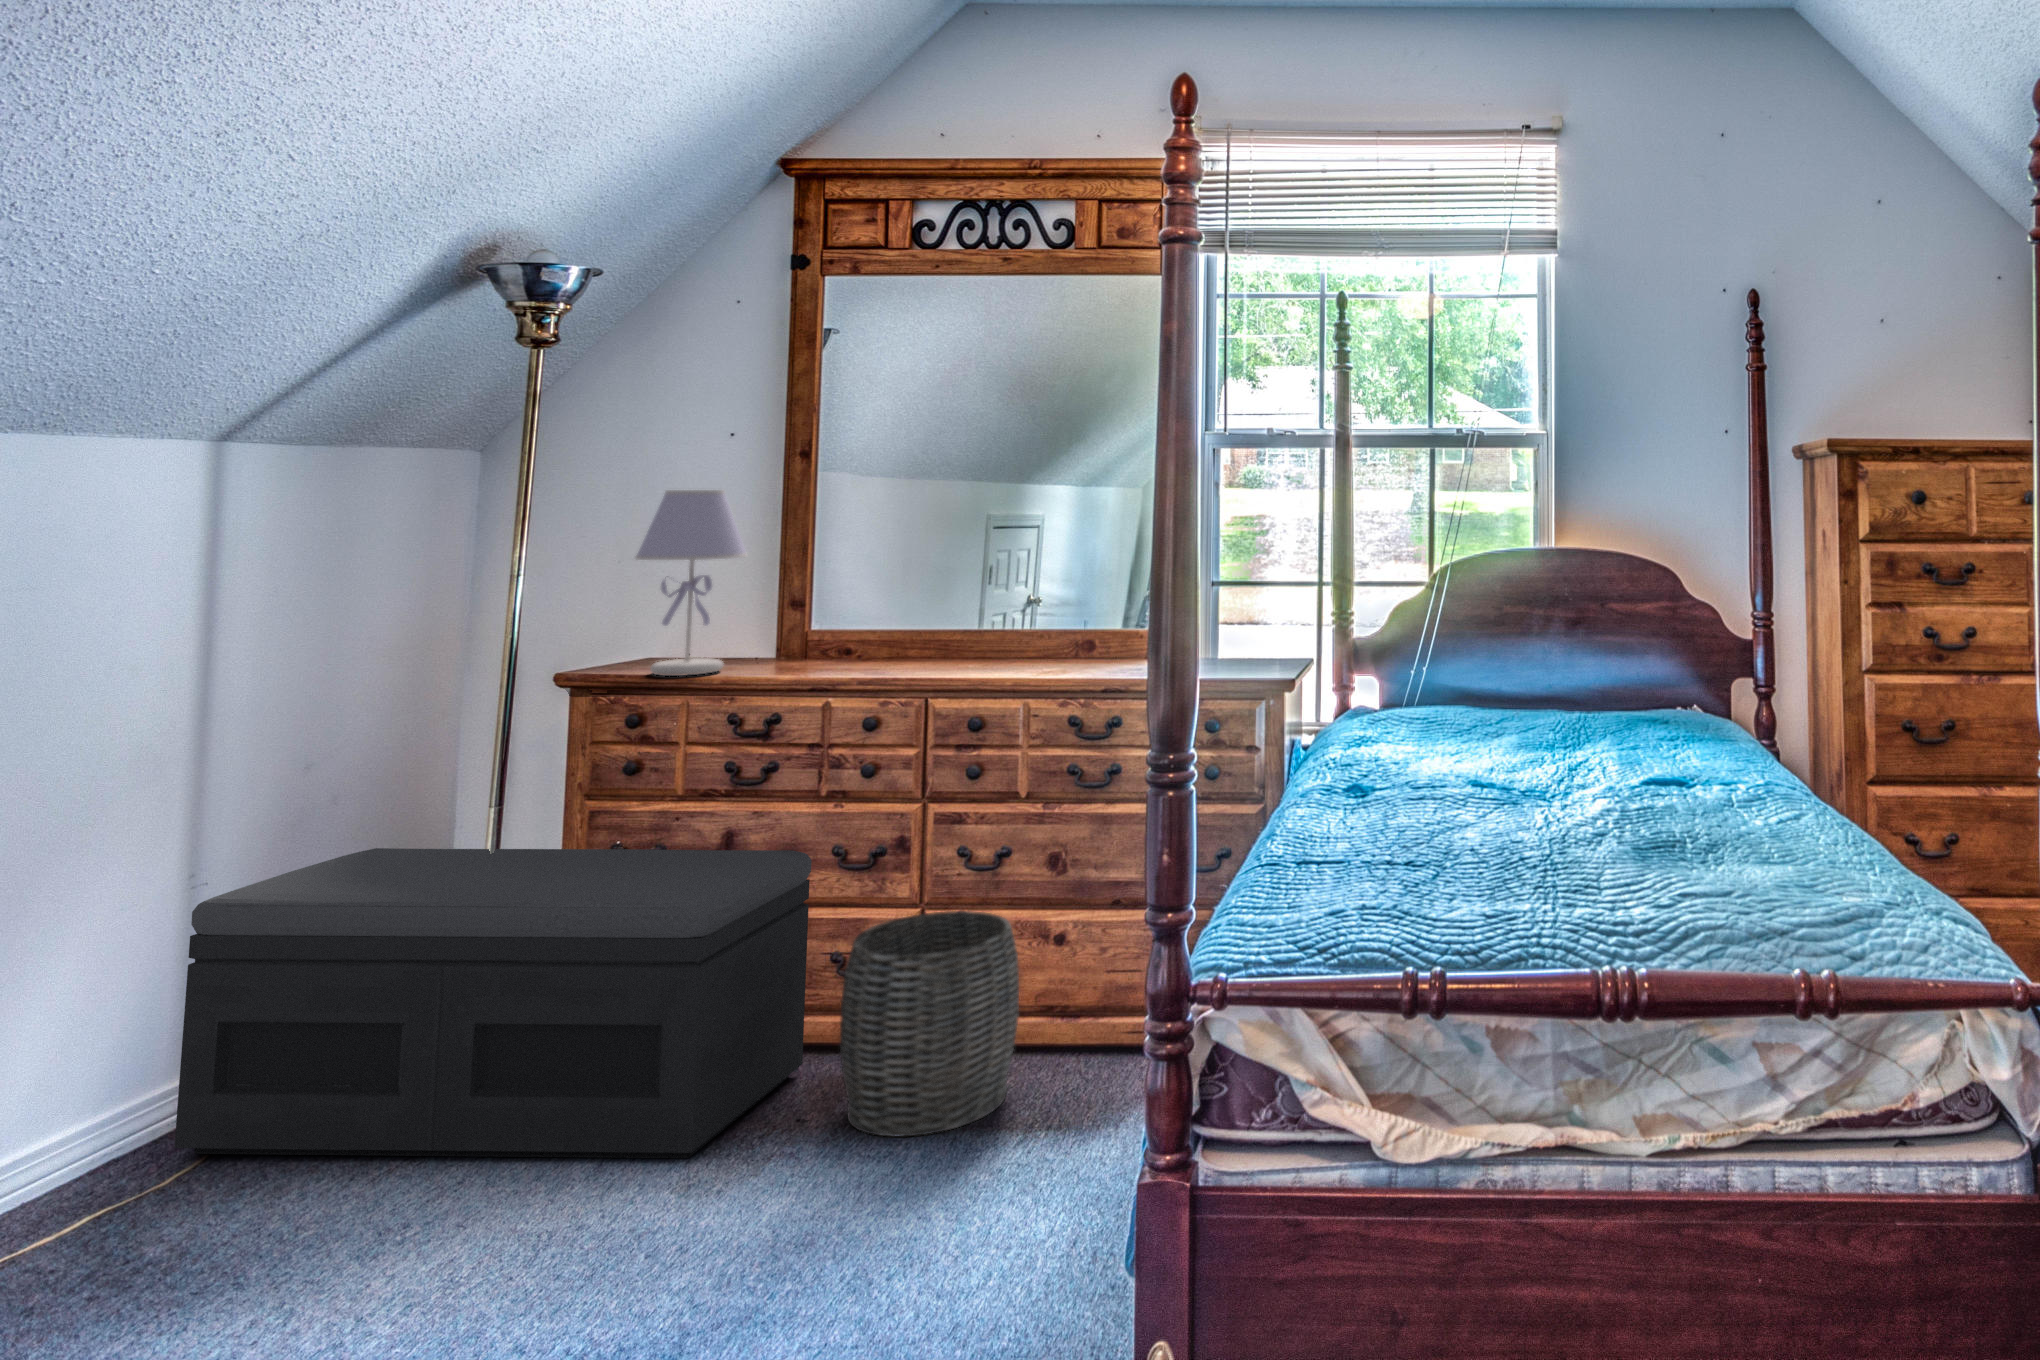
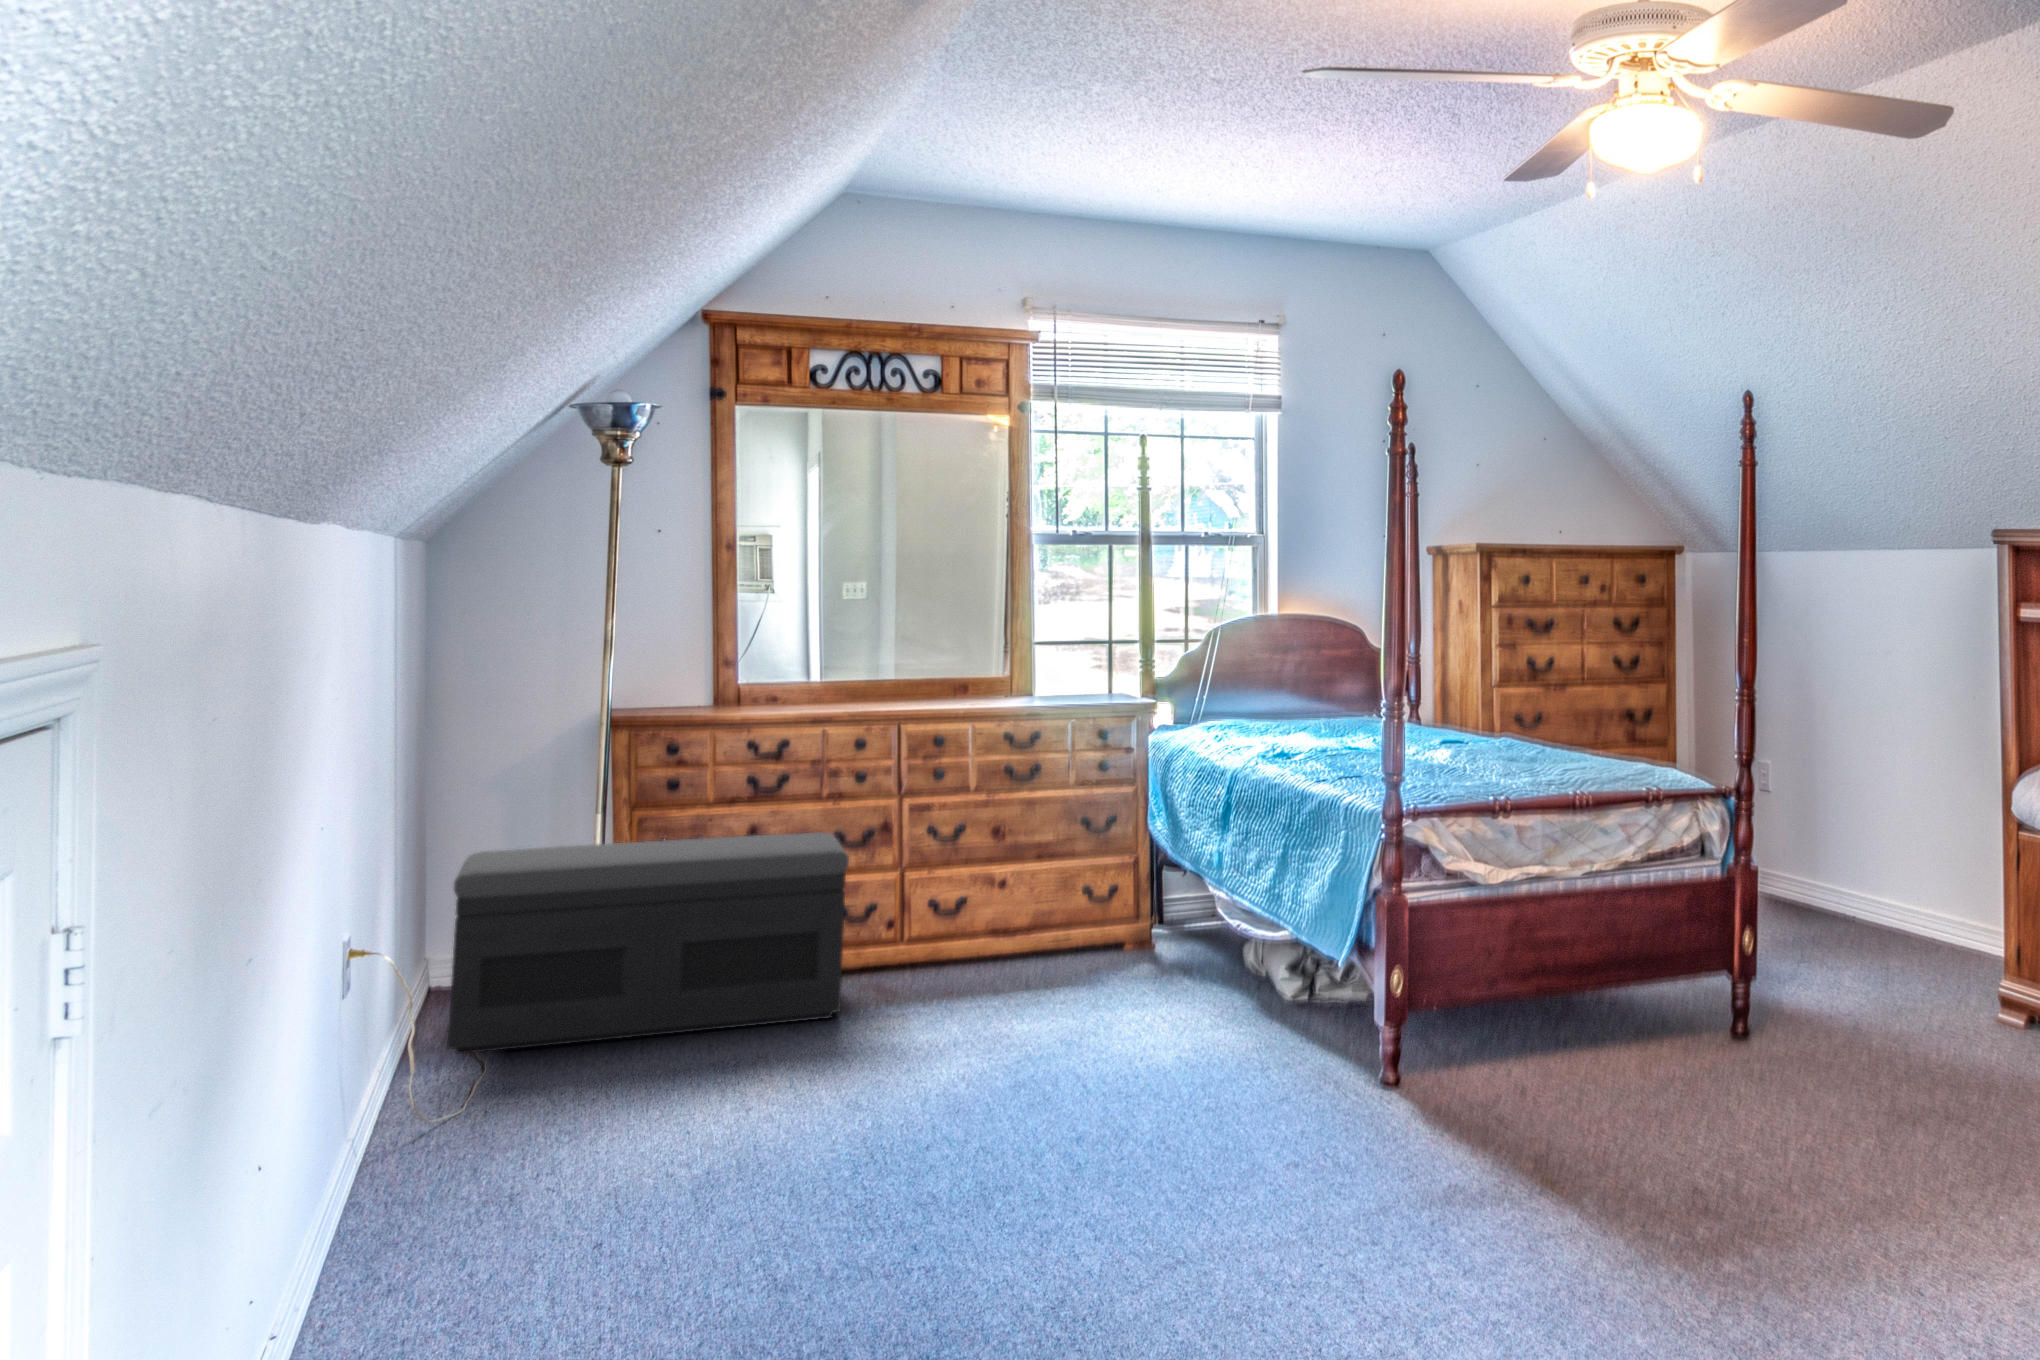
table lamp: present [636,490,747,676] -> none [655,577,737,716]
woven basket: present [840,911,1019,1137] -> none [891,866,1007,999]

